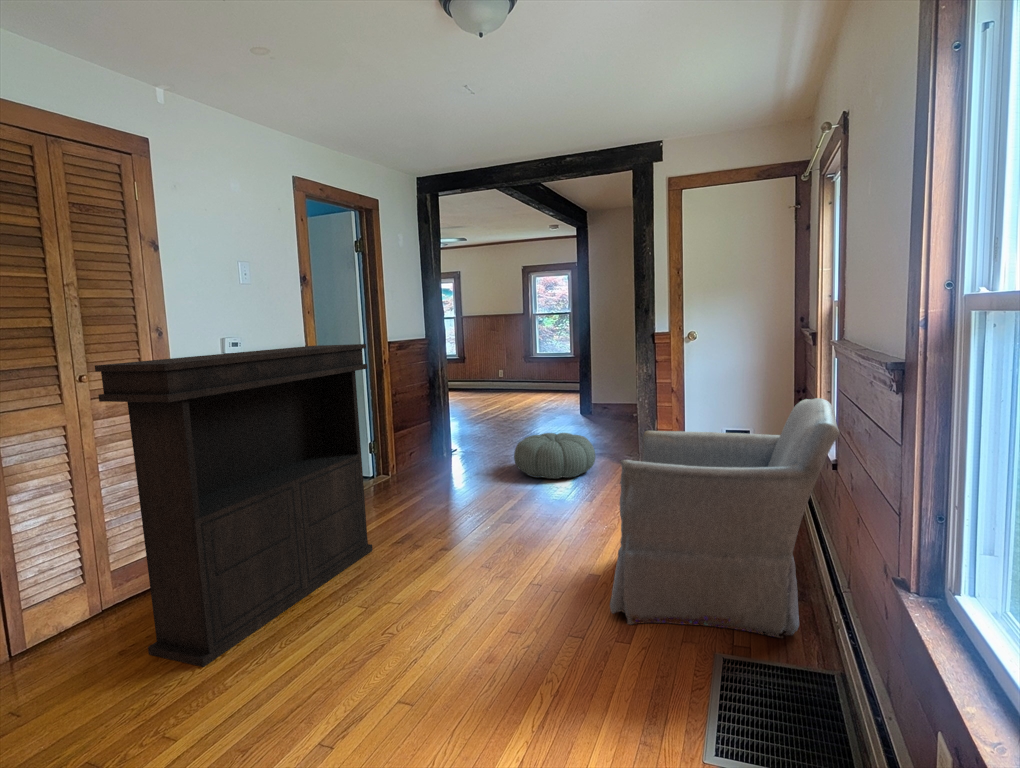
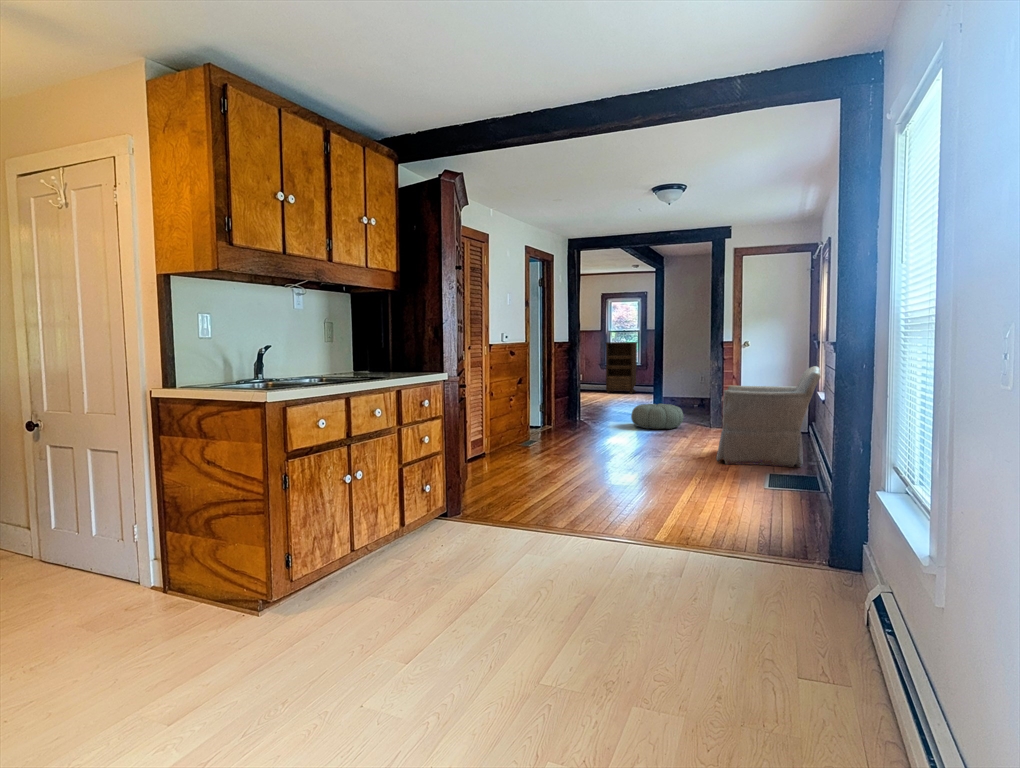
bookshelf: none [527,327,570,393] -> present [606,342,637,394]
console table: present [95,344,373,667] -> none [506,338,581,470]

